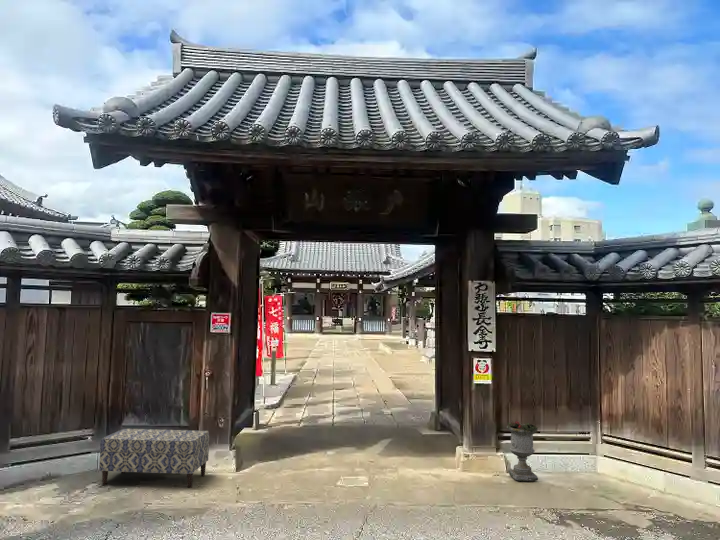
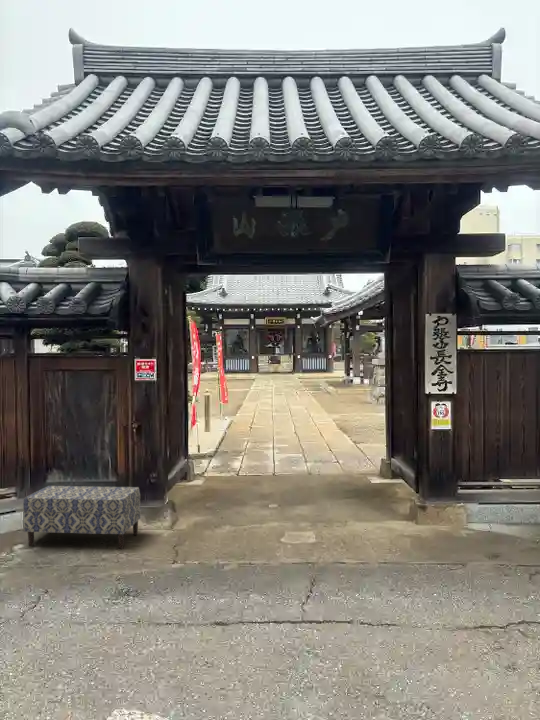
planter: present [507,421,538,481] -> none [471,471,510,538]

